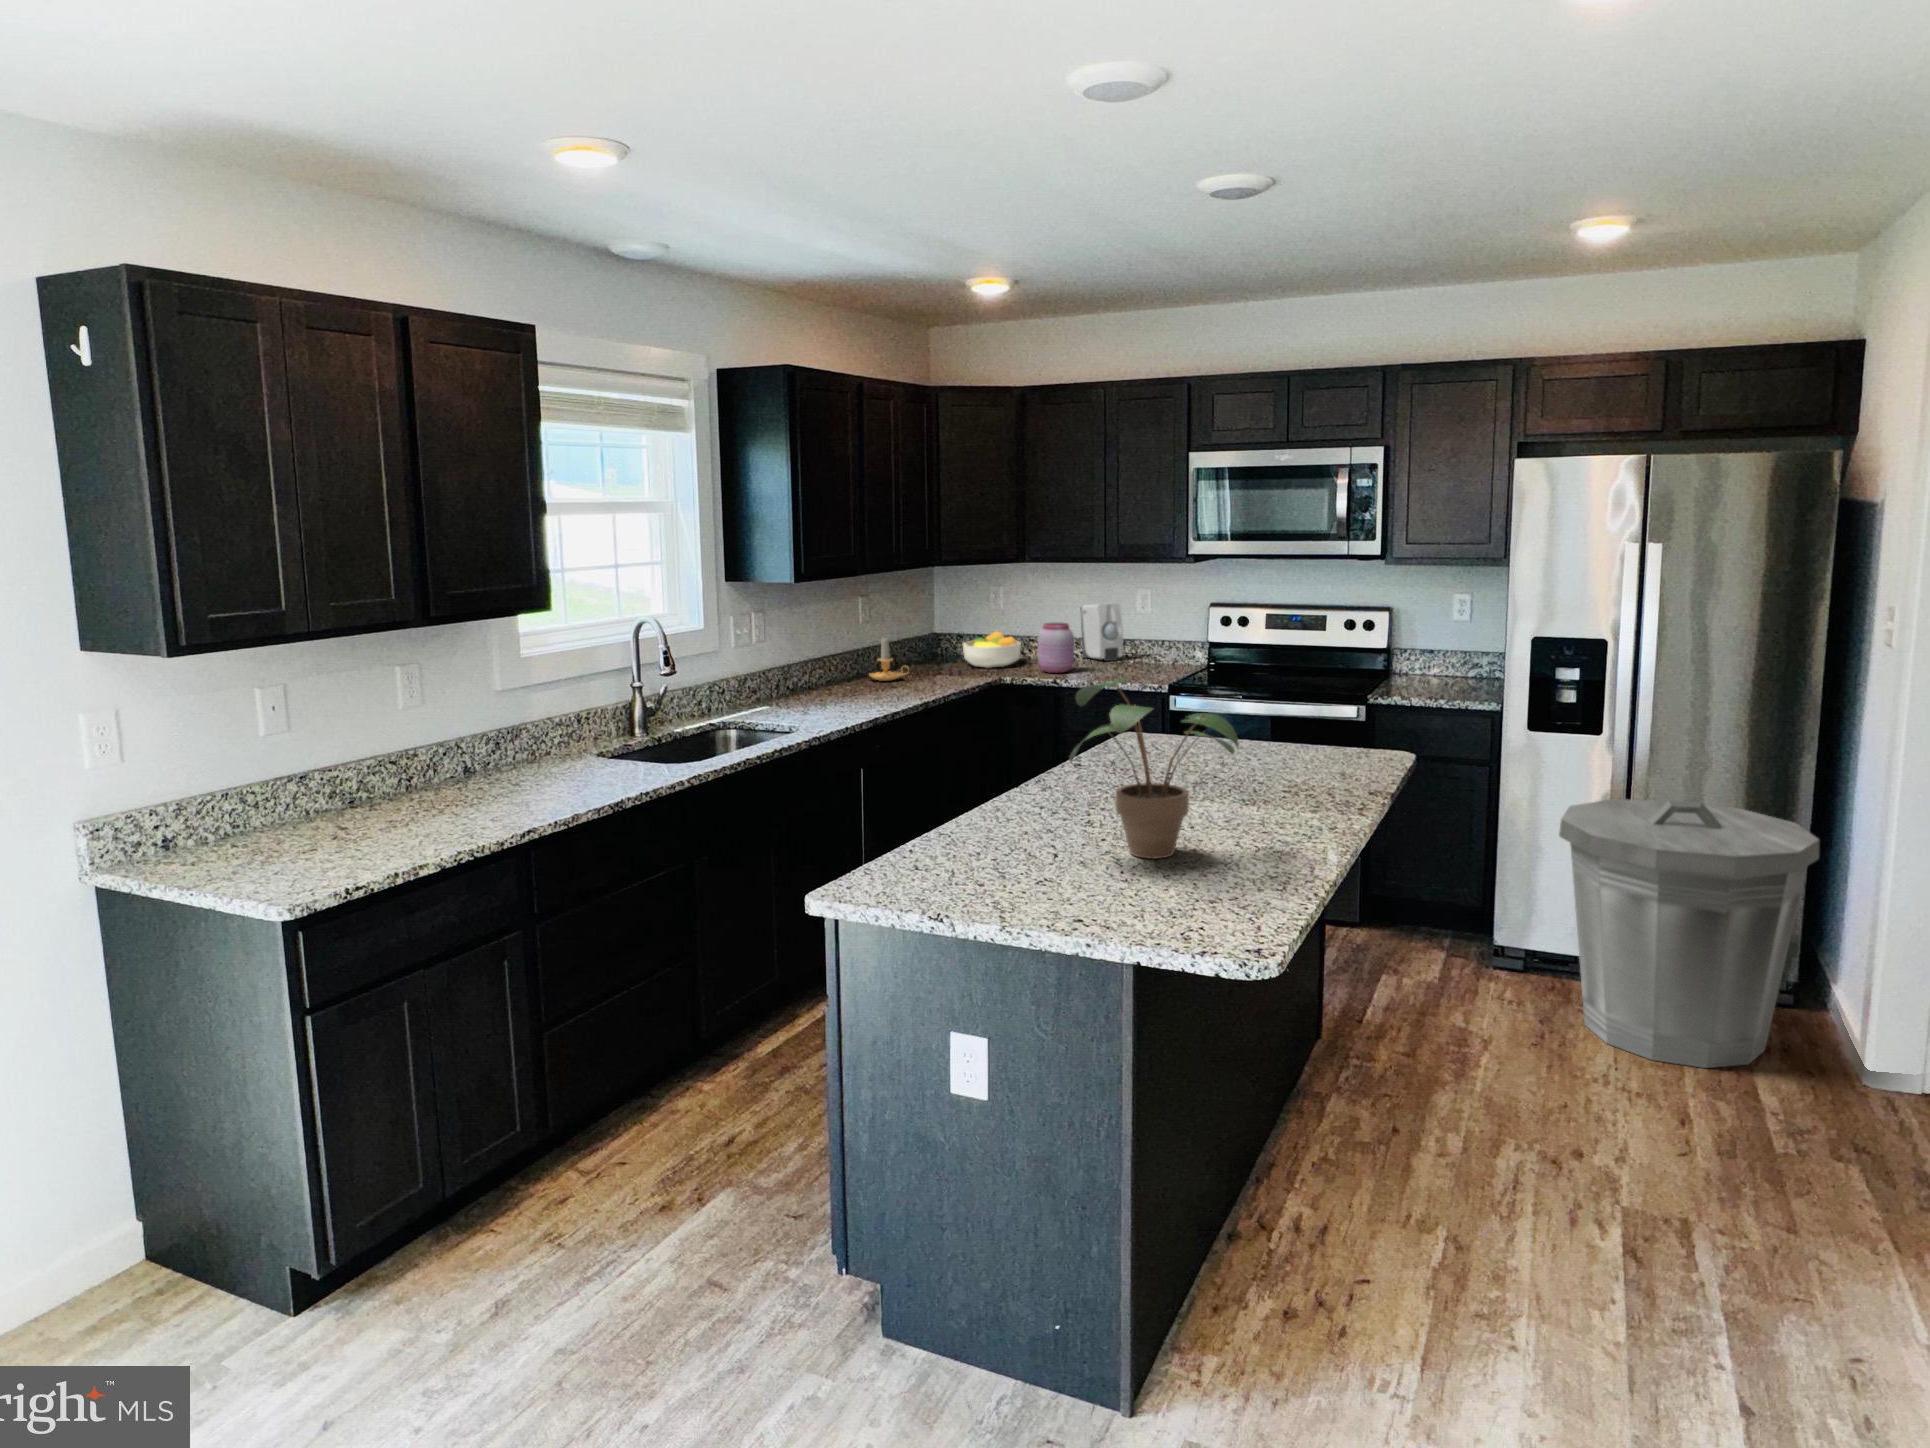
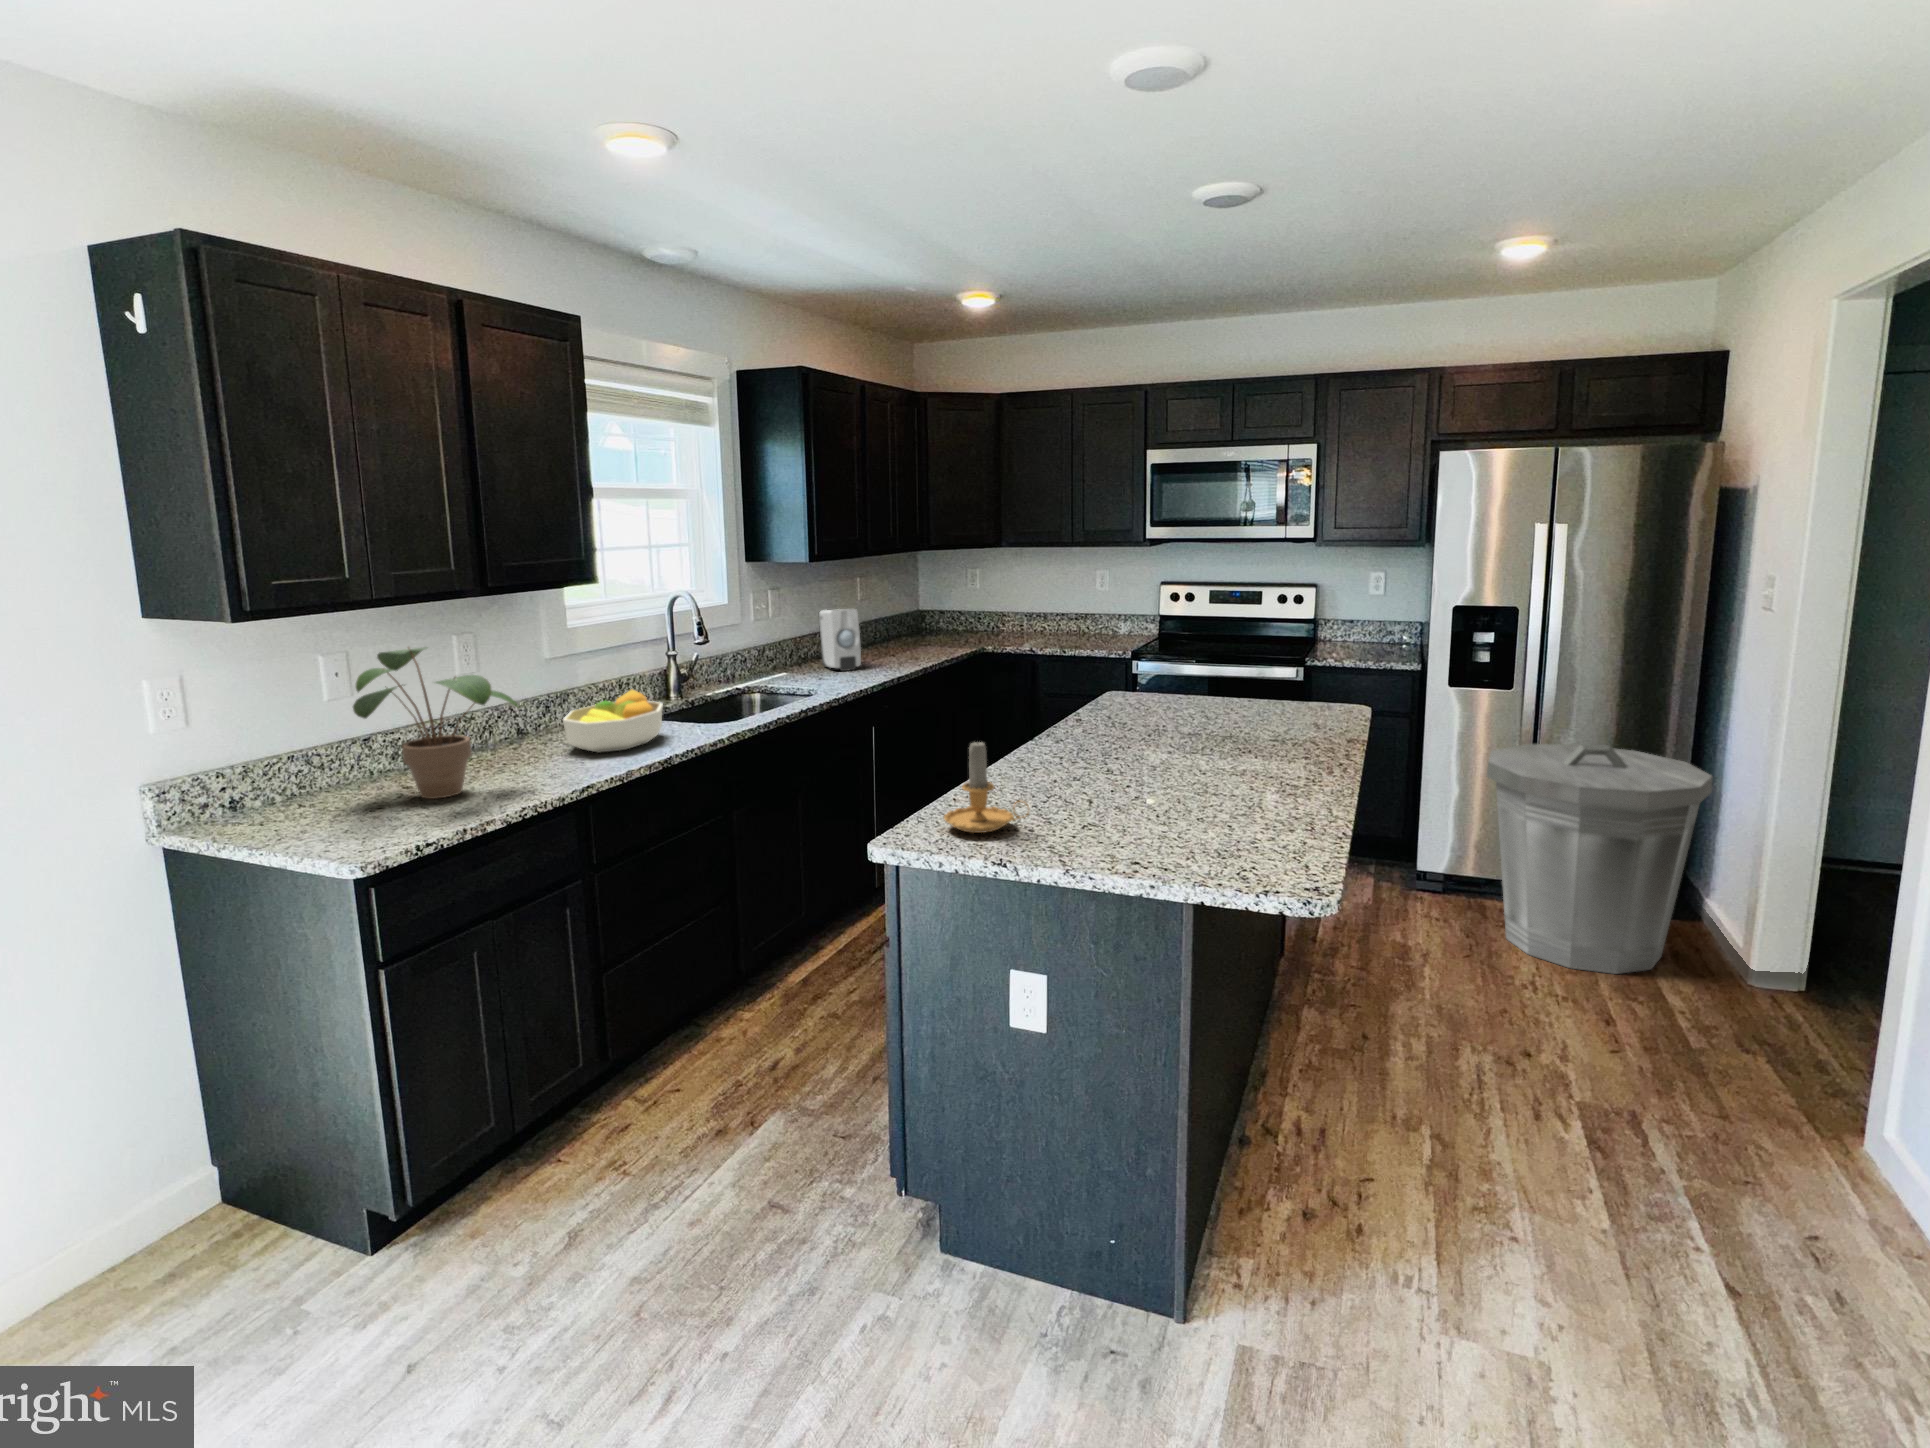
soap dispenser: present [1081,604,1123,661] -> present [819,609,861,671]
jar: present [1038,623,1074,673] -> none [1015,599,1046,643]
fruit bowl: present [963,631,1021,668] -> present [563,690,663,753]
candle: present [870,638,903,681] -> present [944,742,1028,833]
potted plant: present [1069,679,1239,859] -> present [353,647,519,799]

